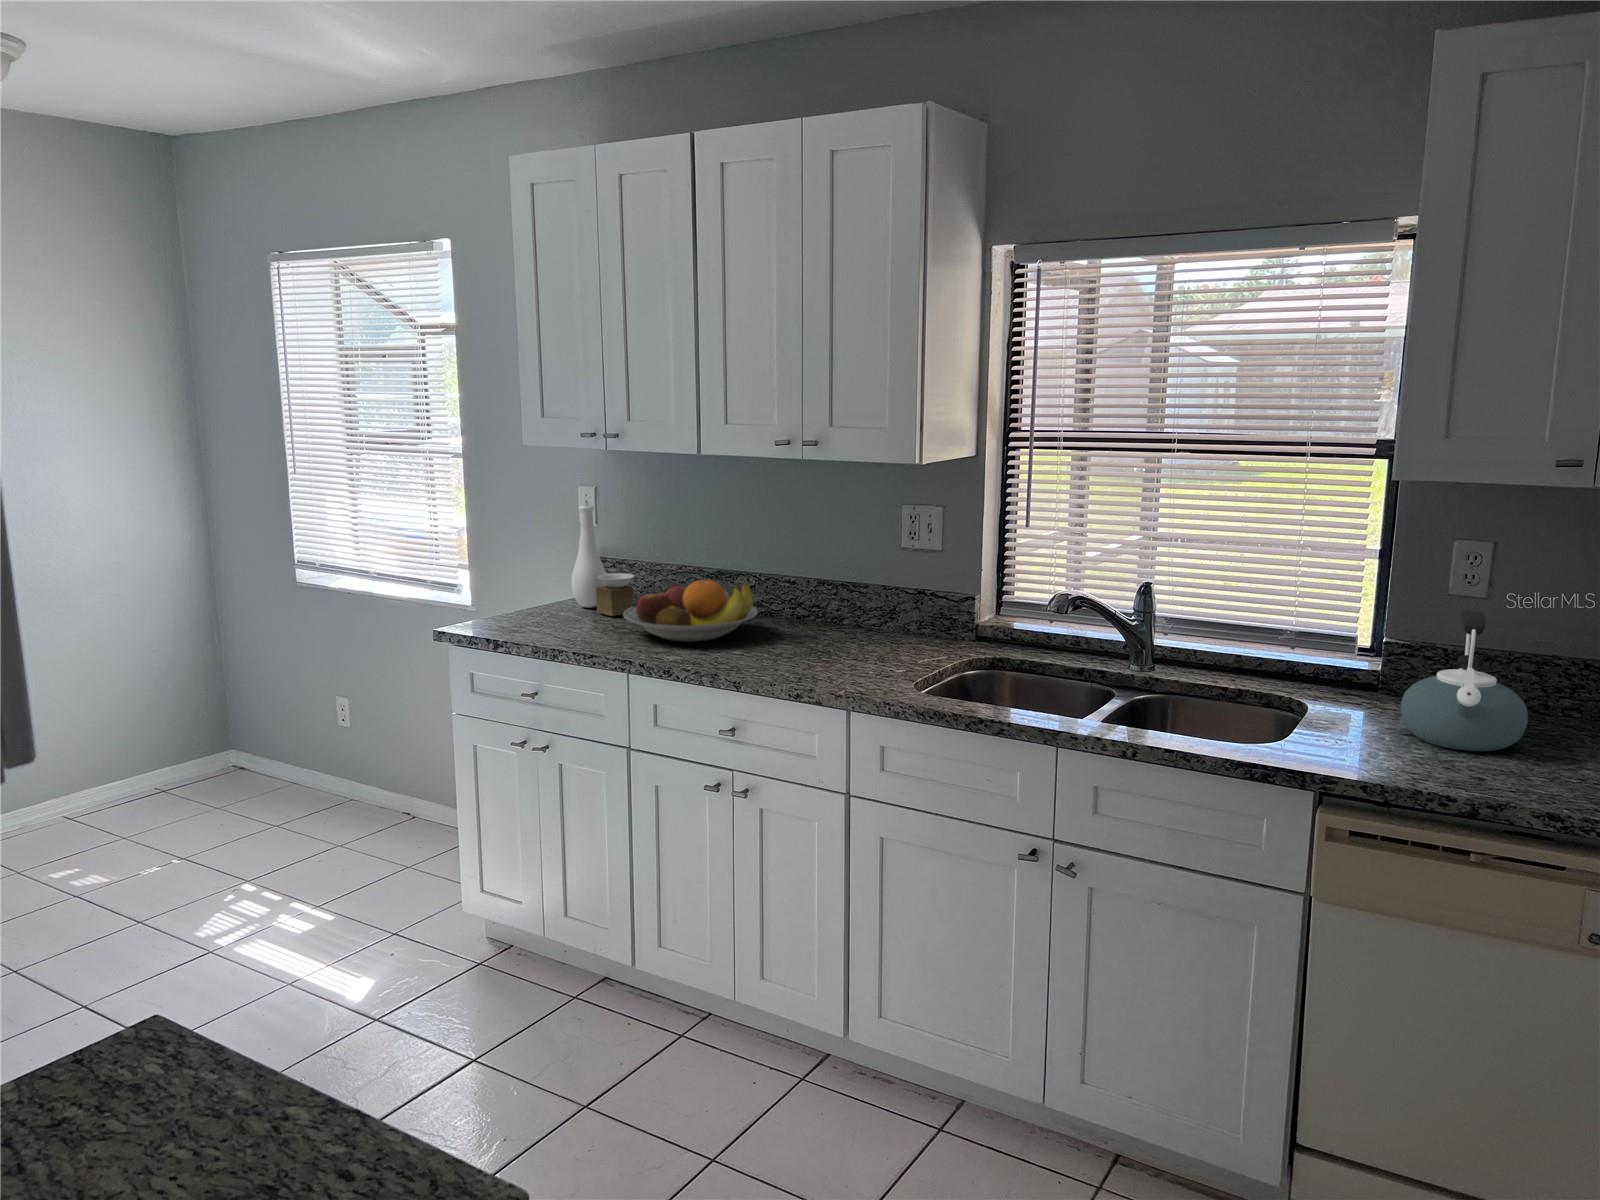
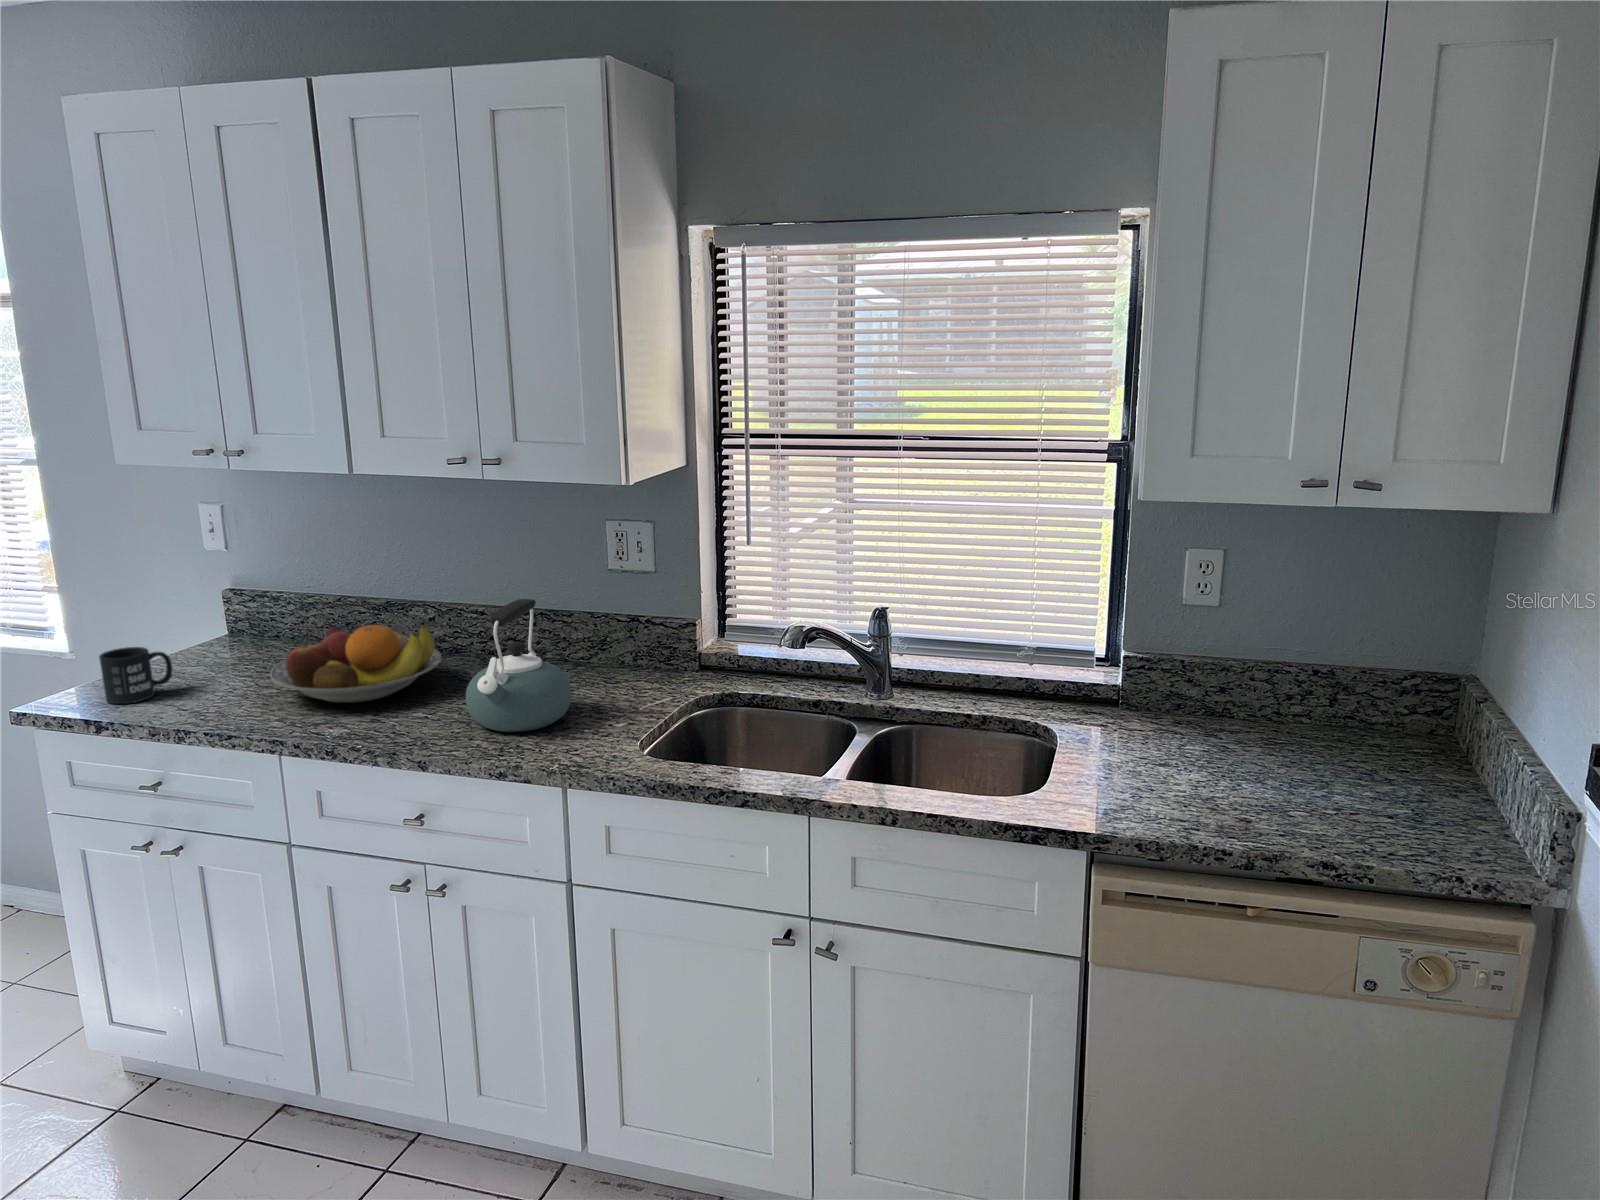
vase: present [572,505,635,616] -> none [200,533,284,669]
mug: none [500,588,551,631] -> present [99,647,172,704]
kettle: present [1401,610,1528,751] -> present [466,599,572,732]

